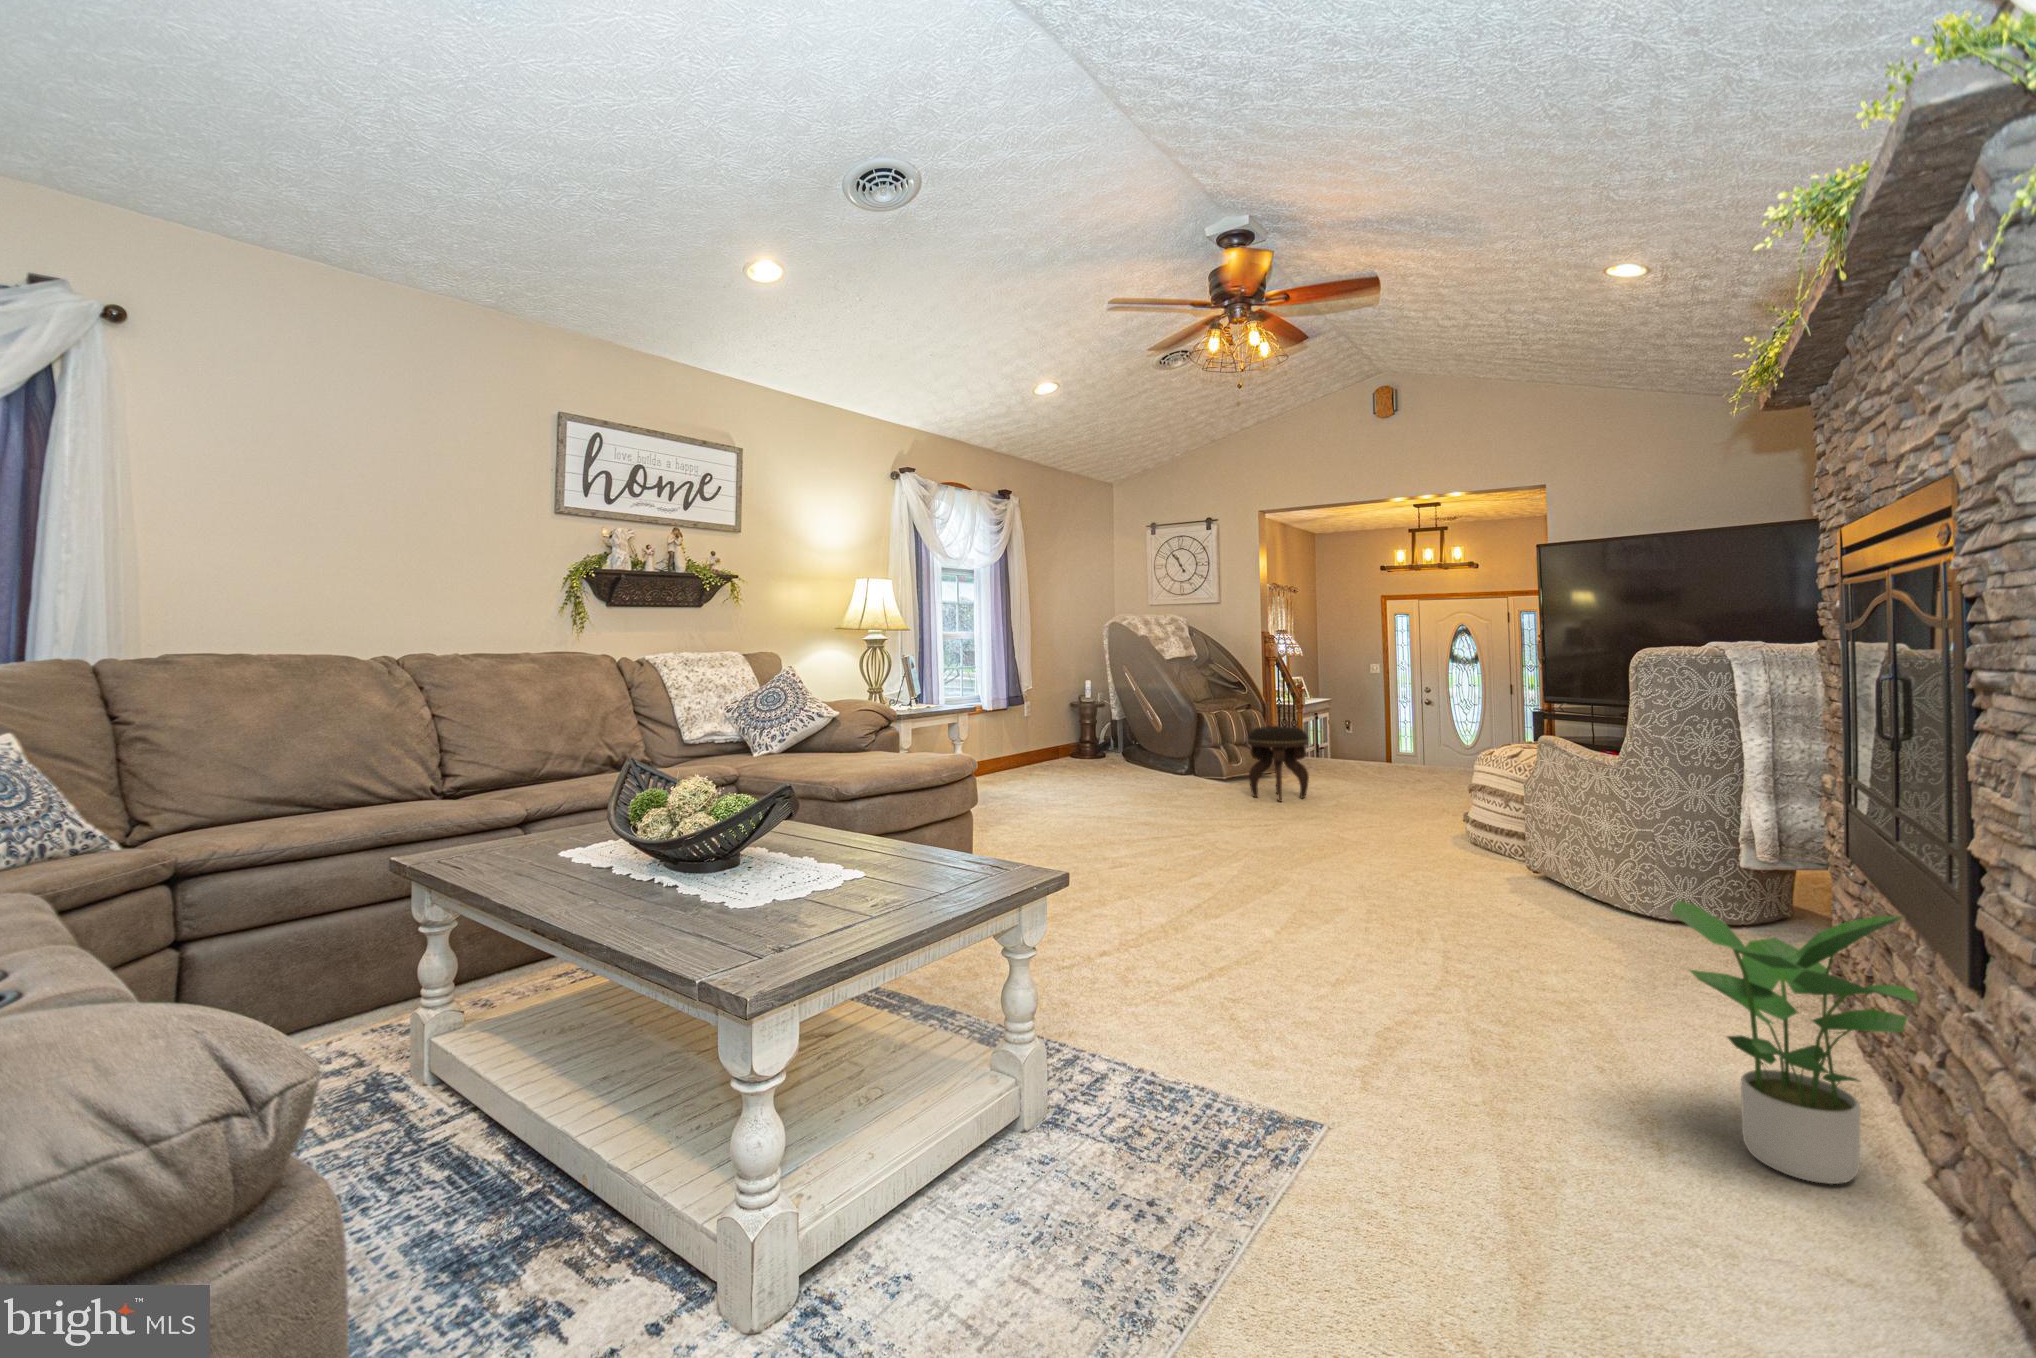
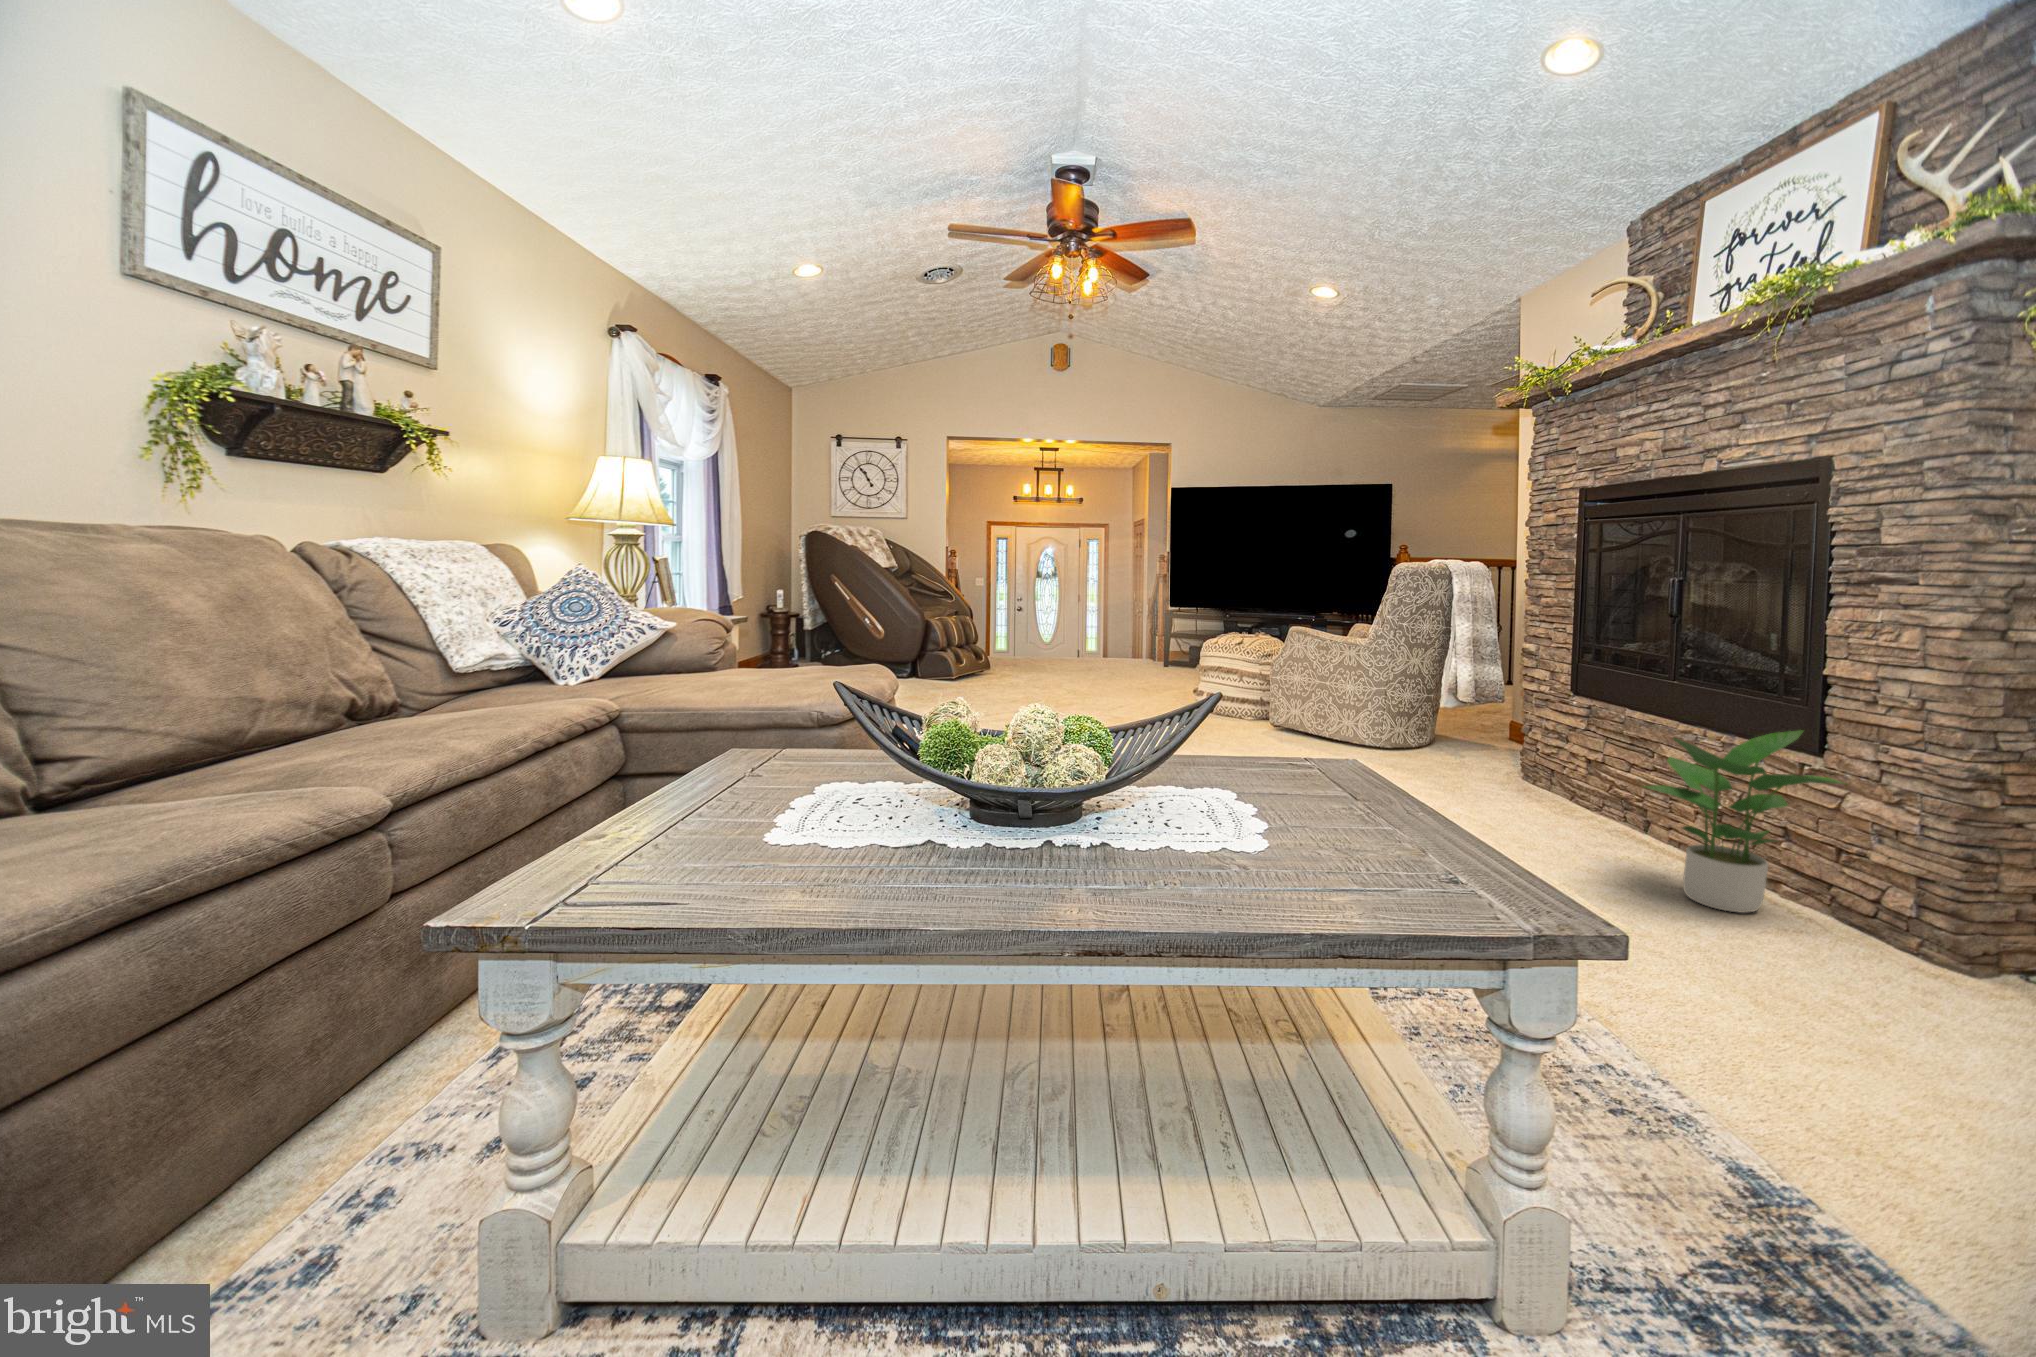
footstool: present [1248,726,1309,802] -> none [986,632,1038,698]

